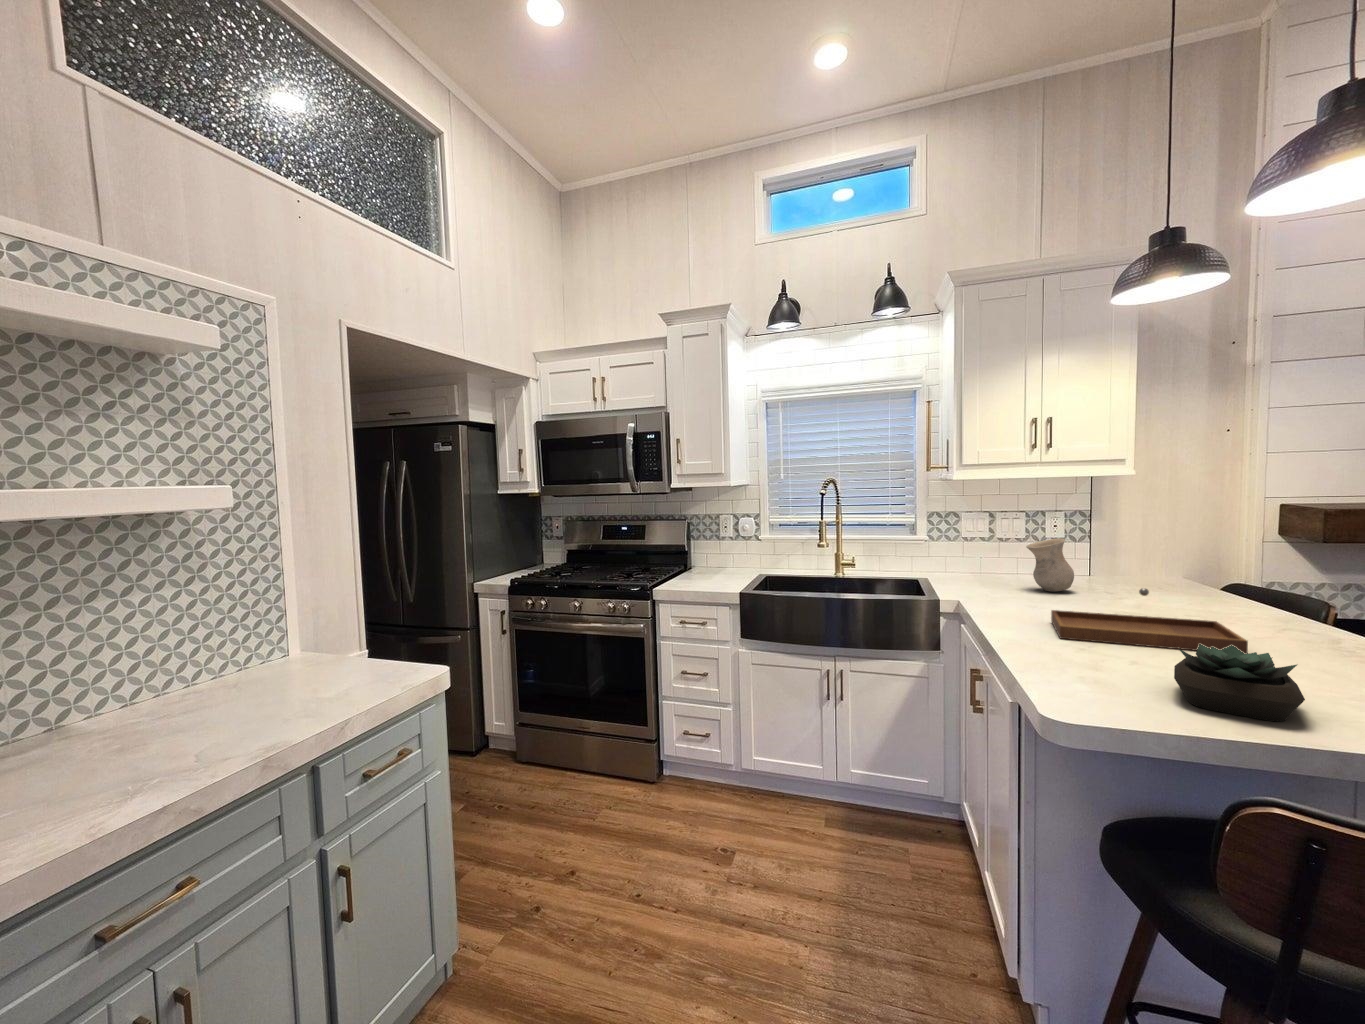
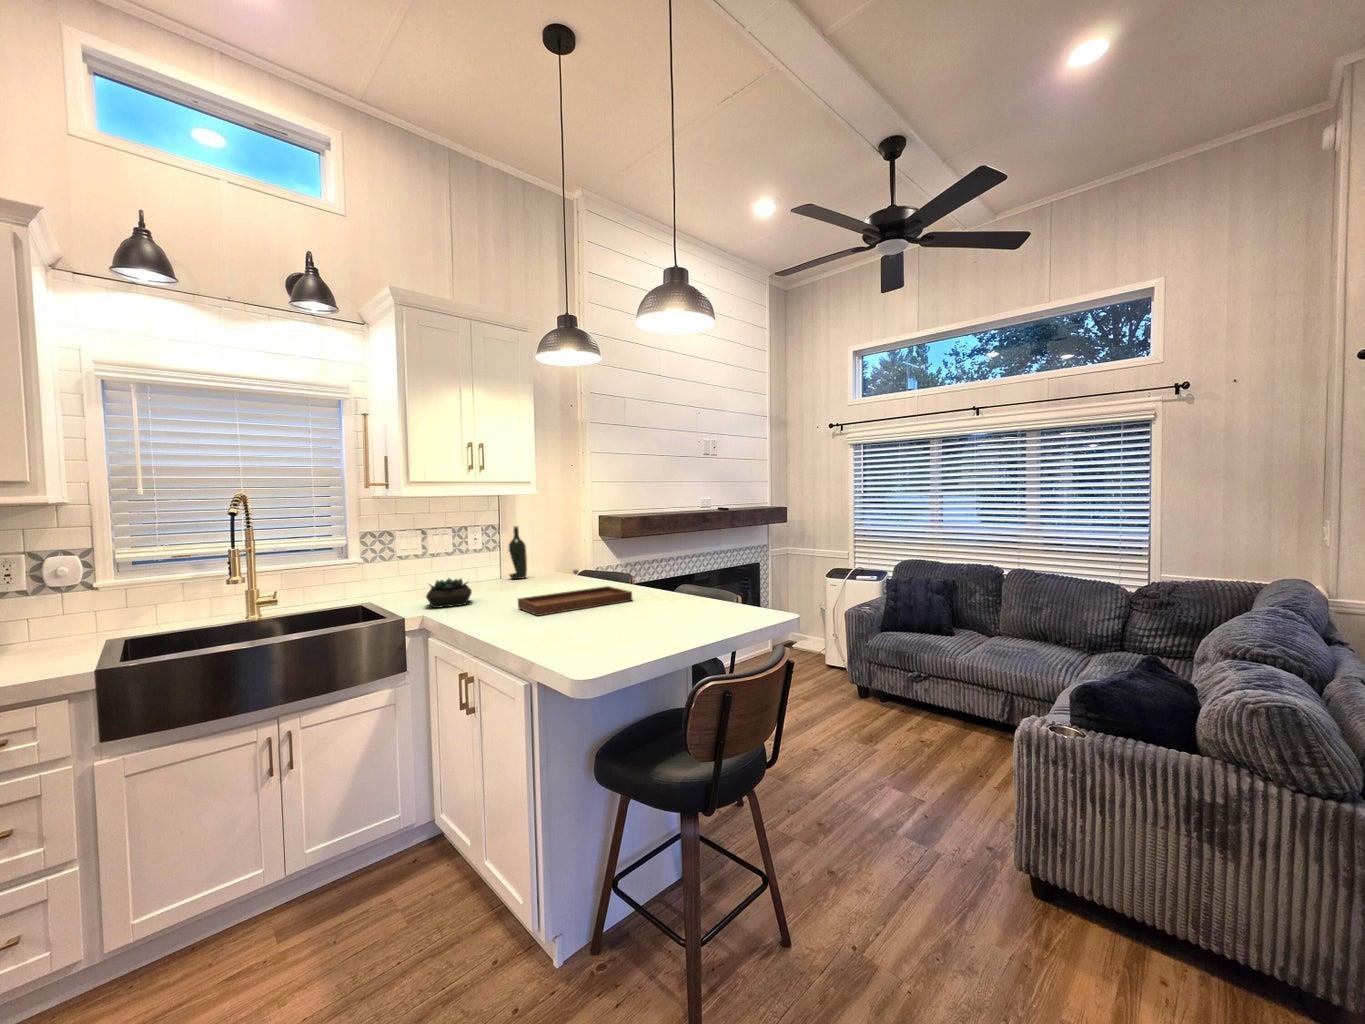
wine bottle: none [1100,514,1129,580] -> present [509,526,527,579]
vase: present [1026,538,1074,591] -> none [469,546,506,592]
succulent plant: present [1174,644,1305,721] -> present [426,578,472,608]

